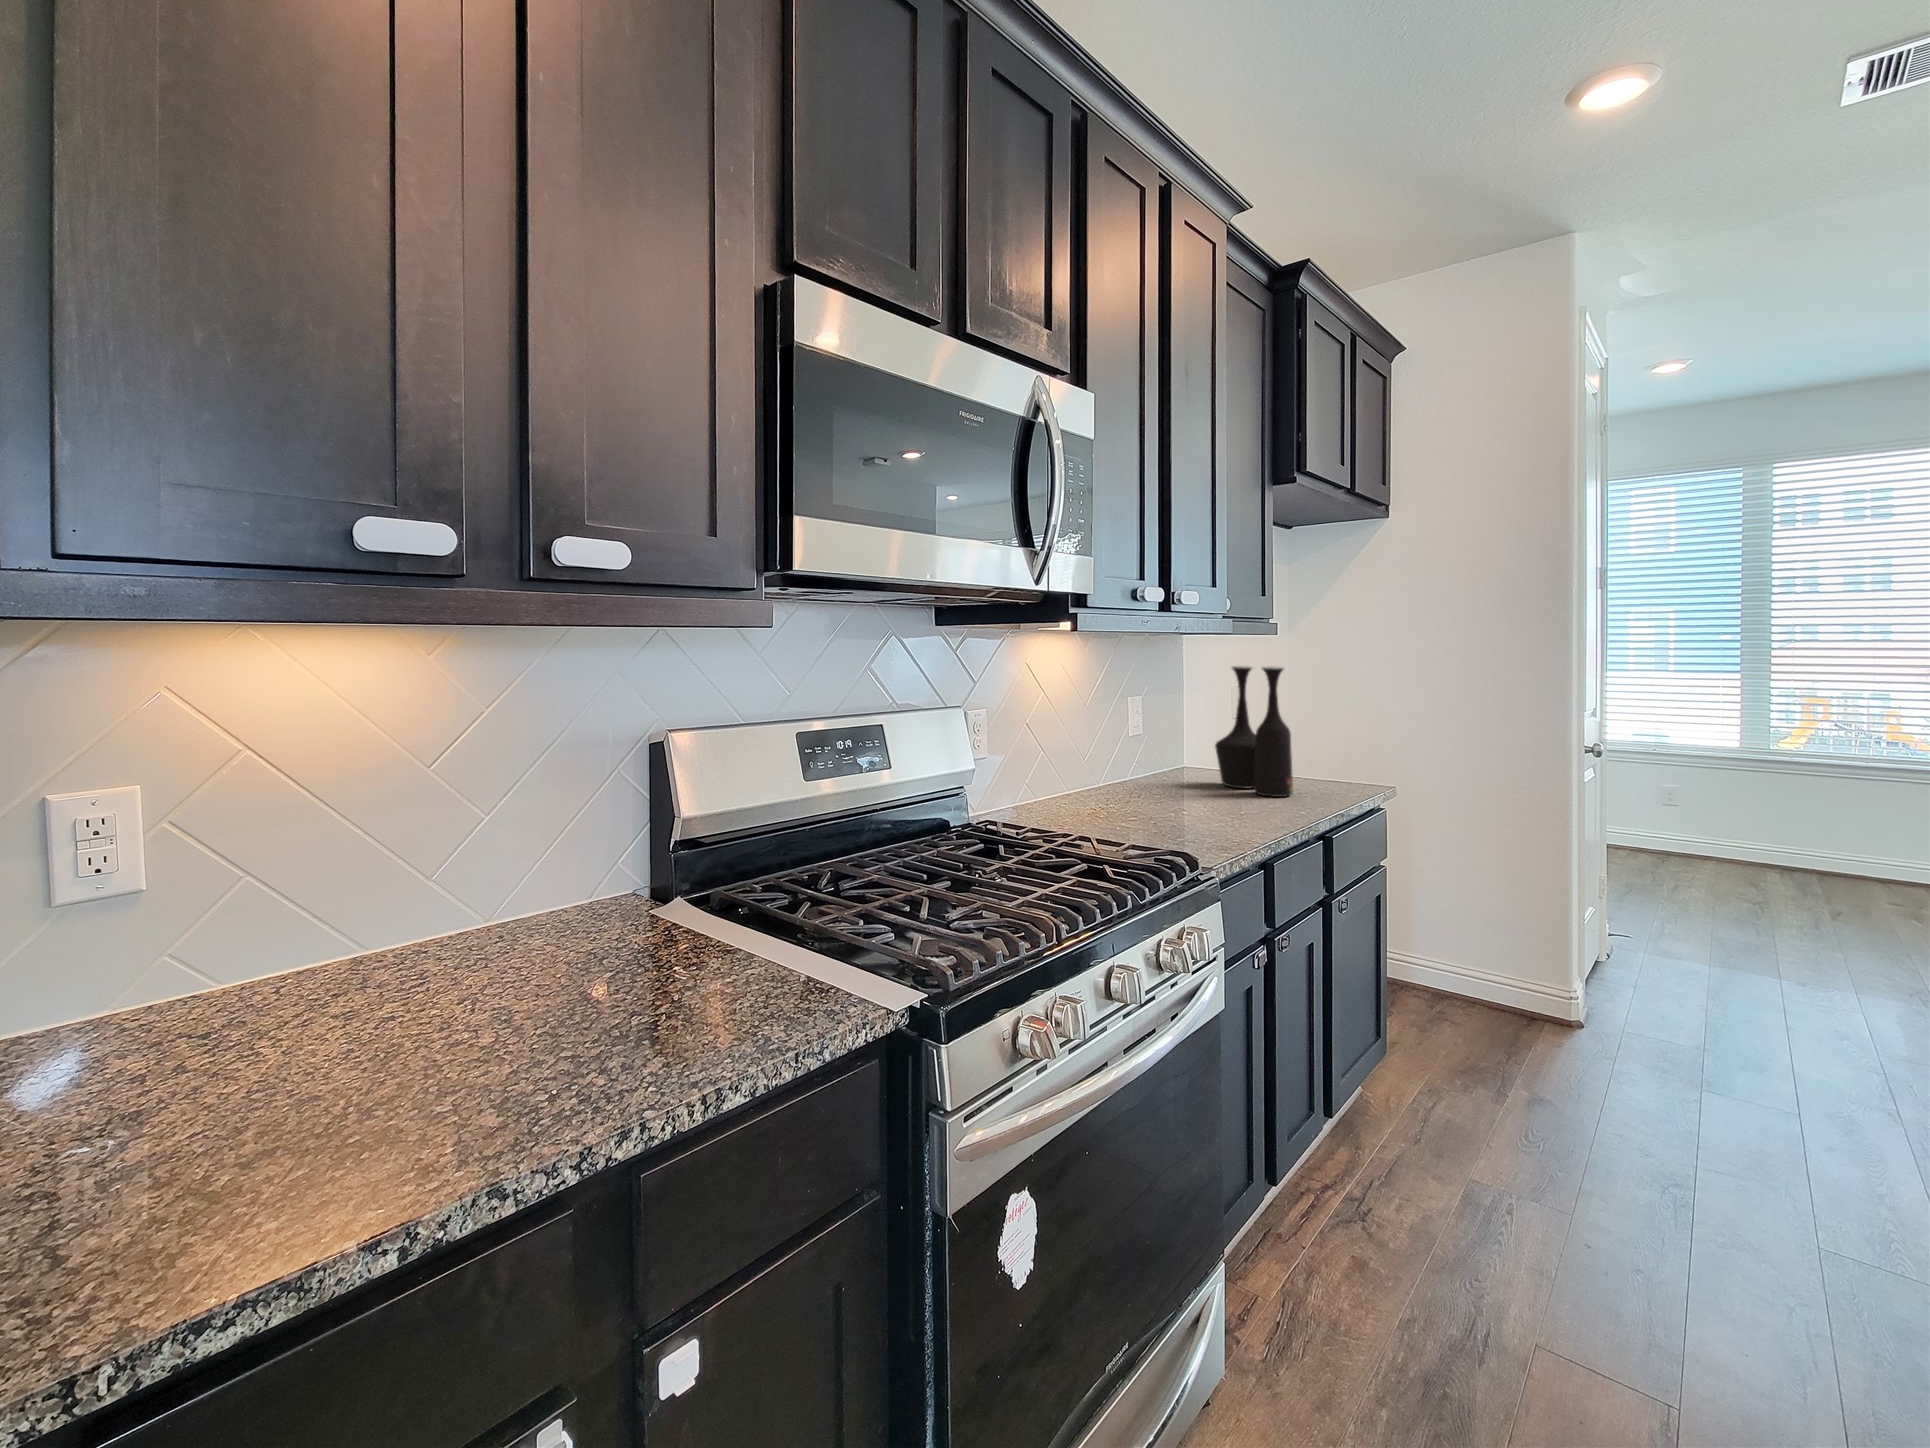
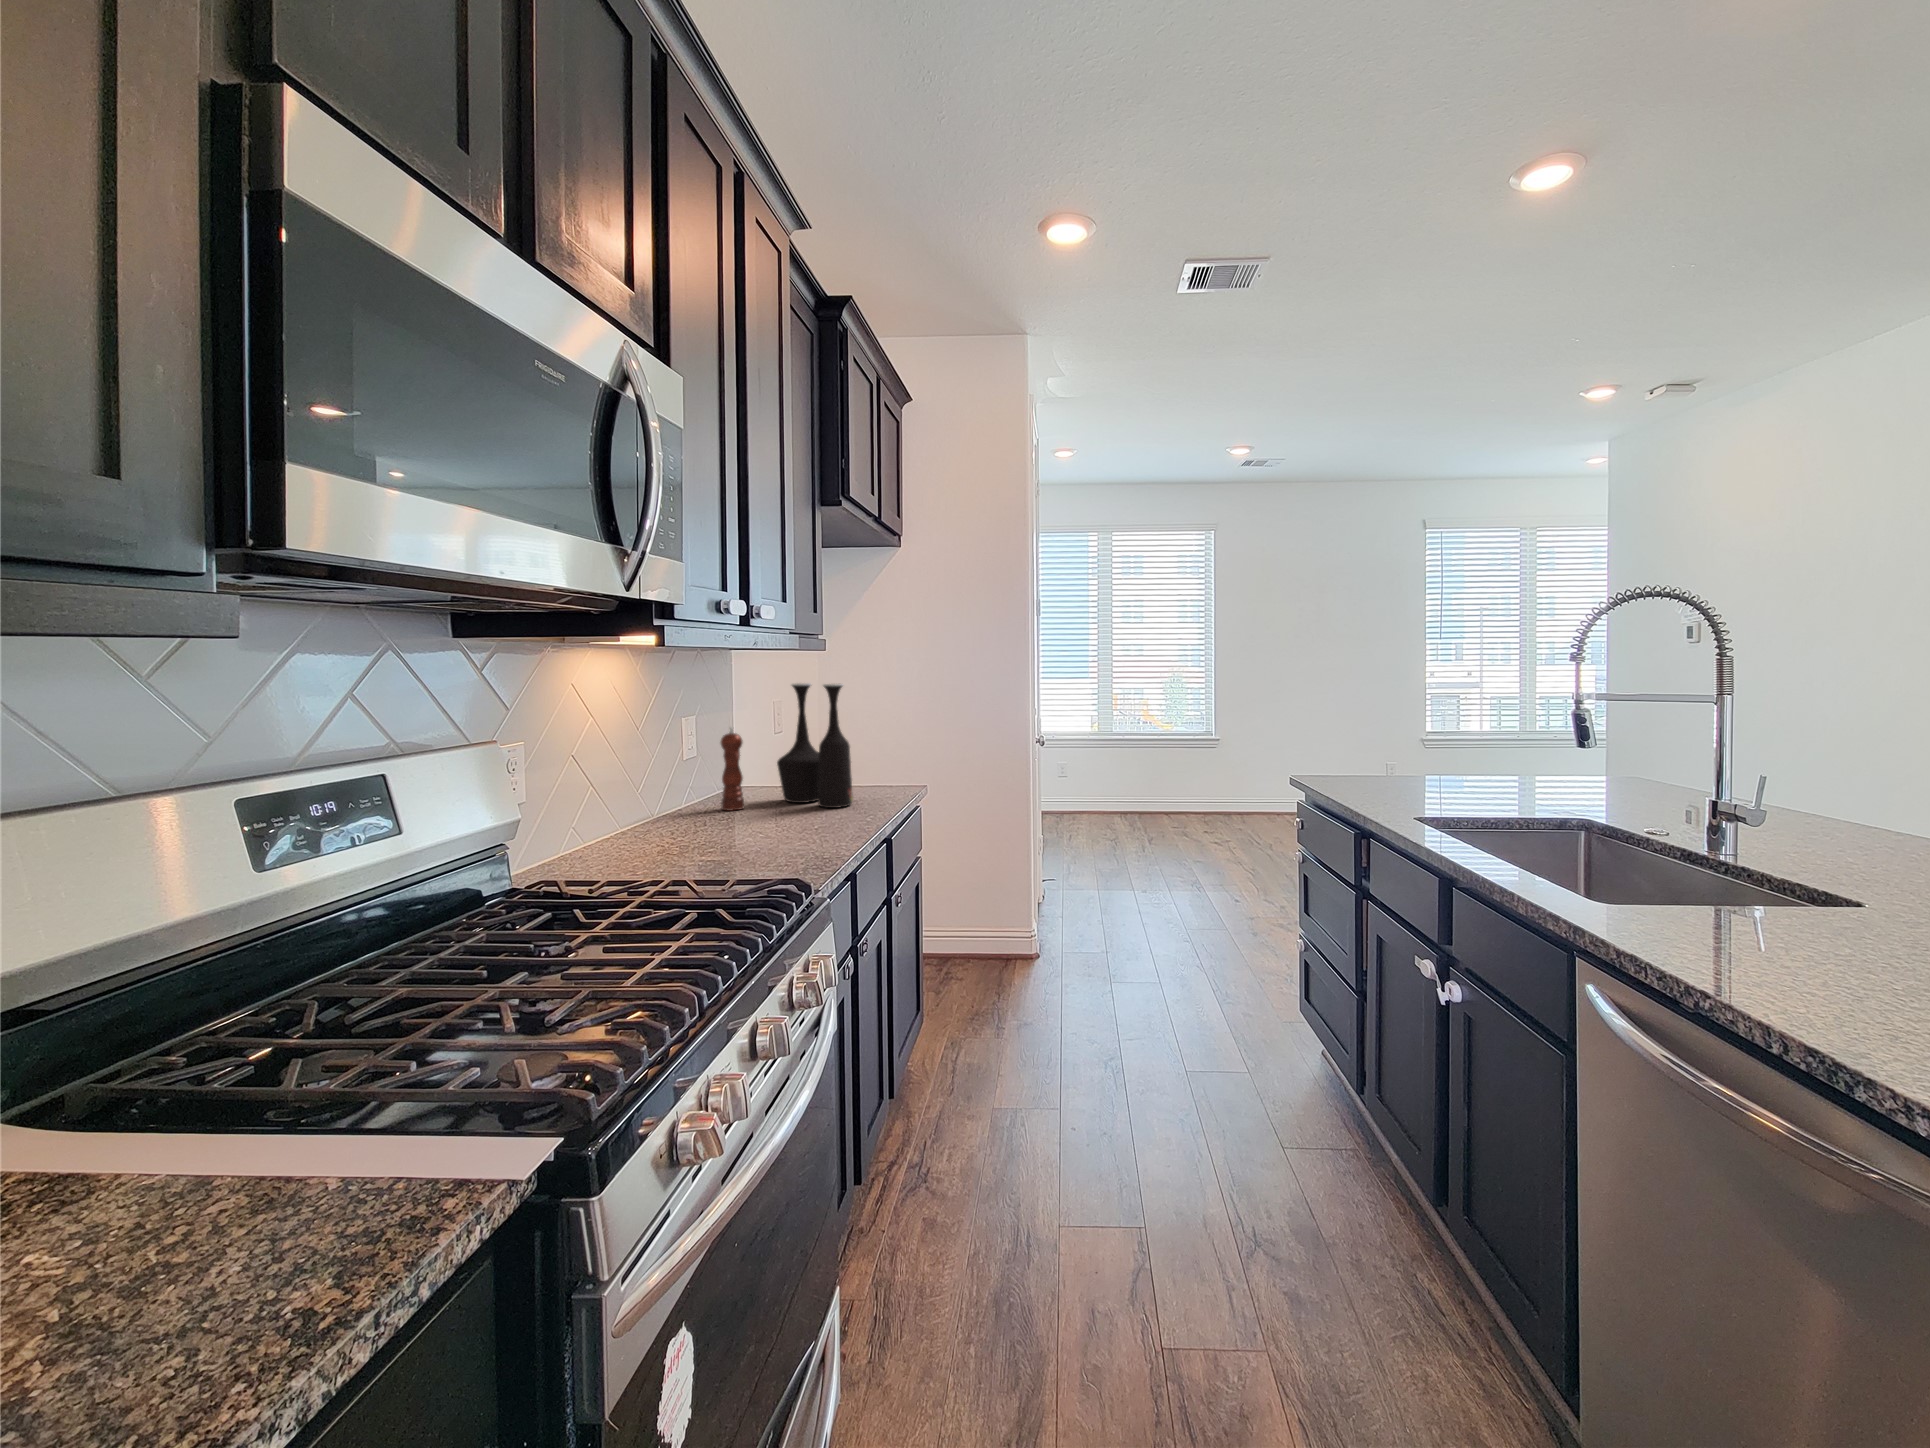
pepper mill: none [1158,707,1180,788] -> present [720,727,744,811]

